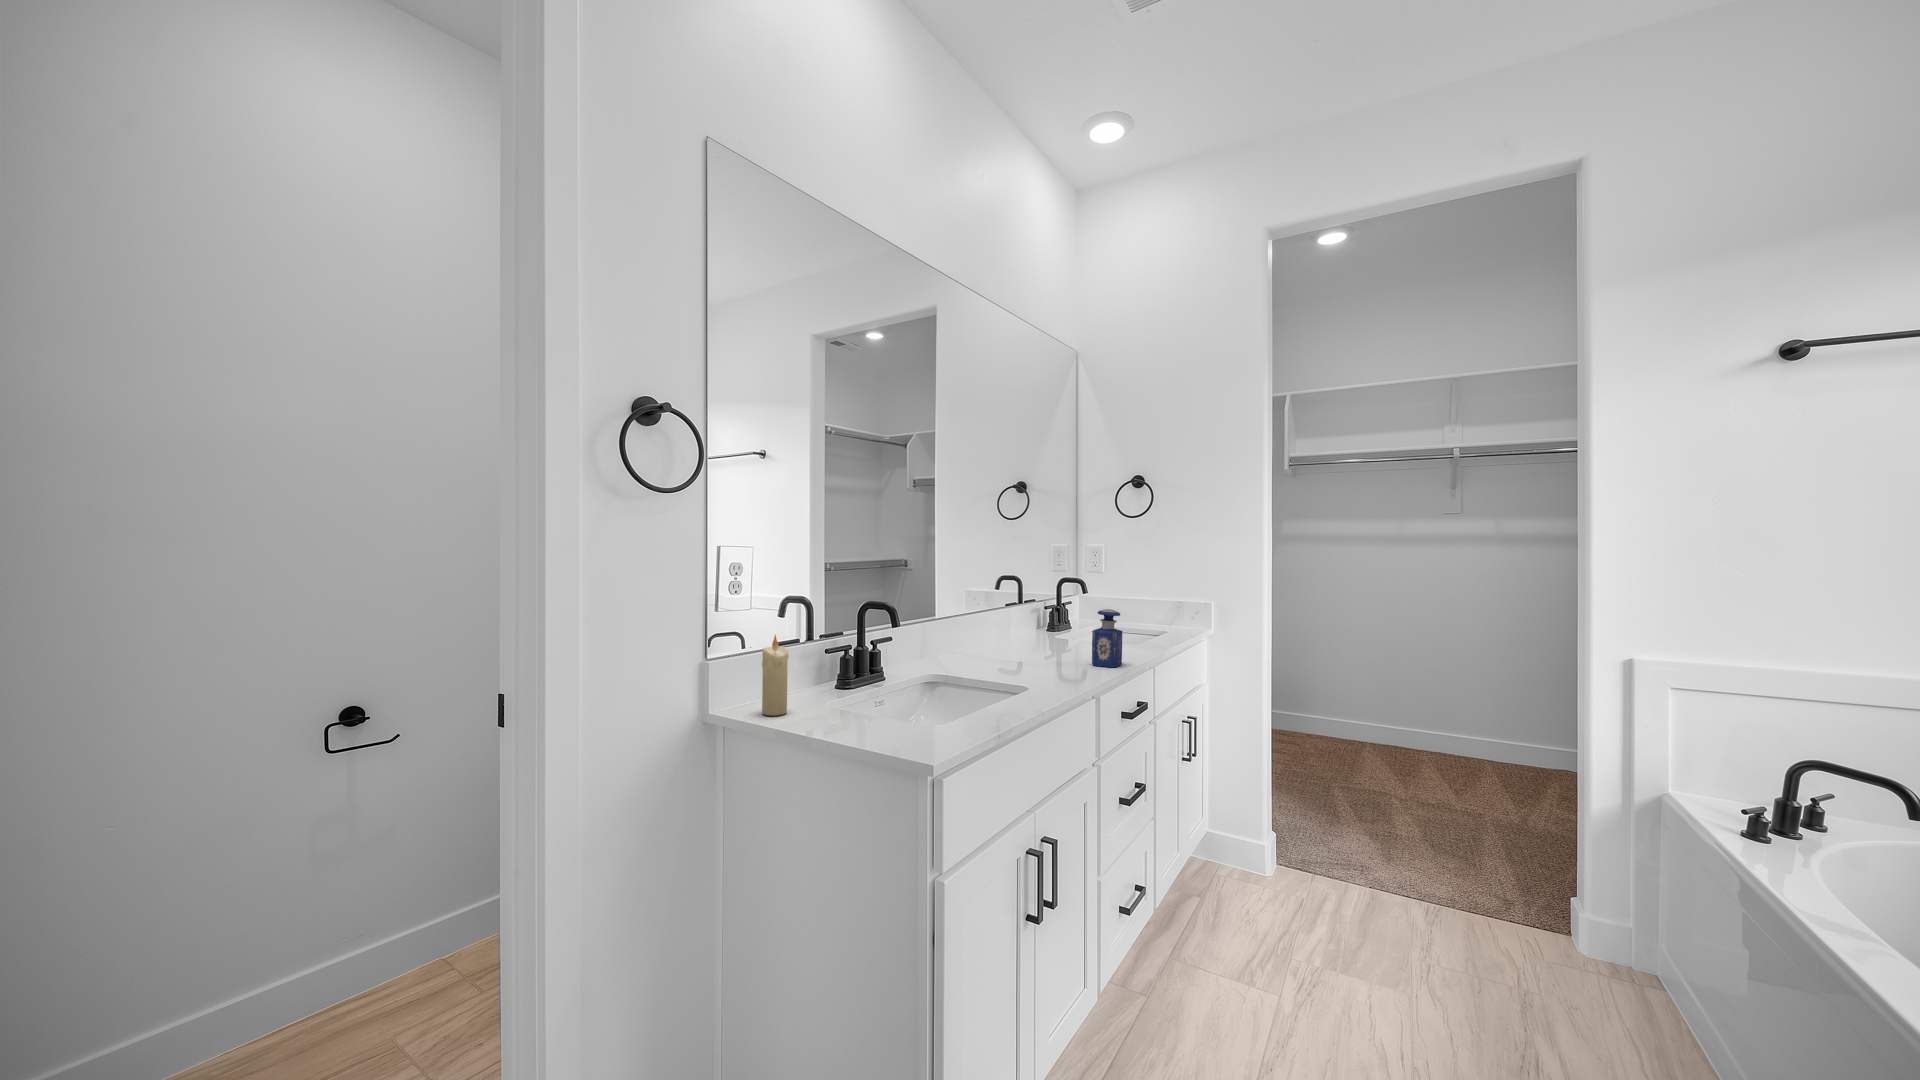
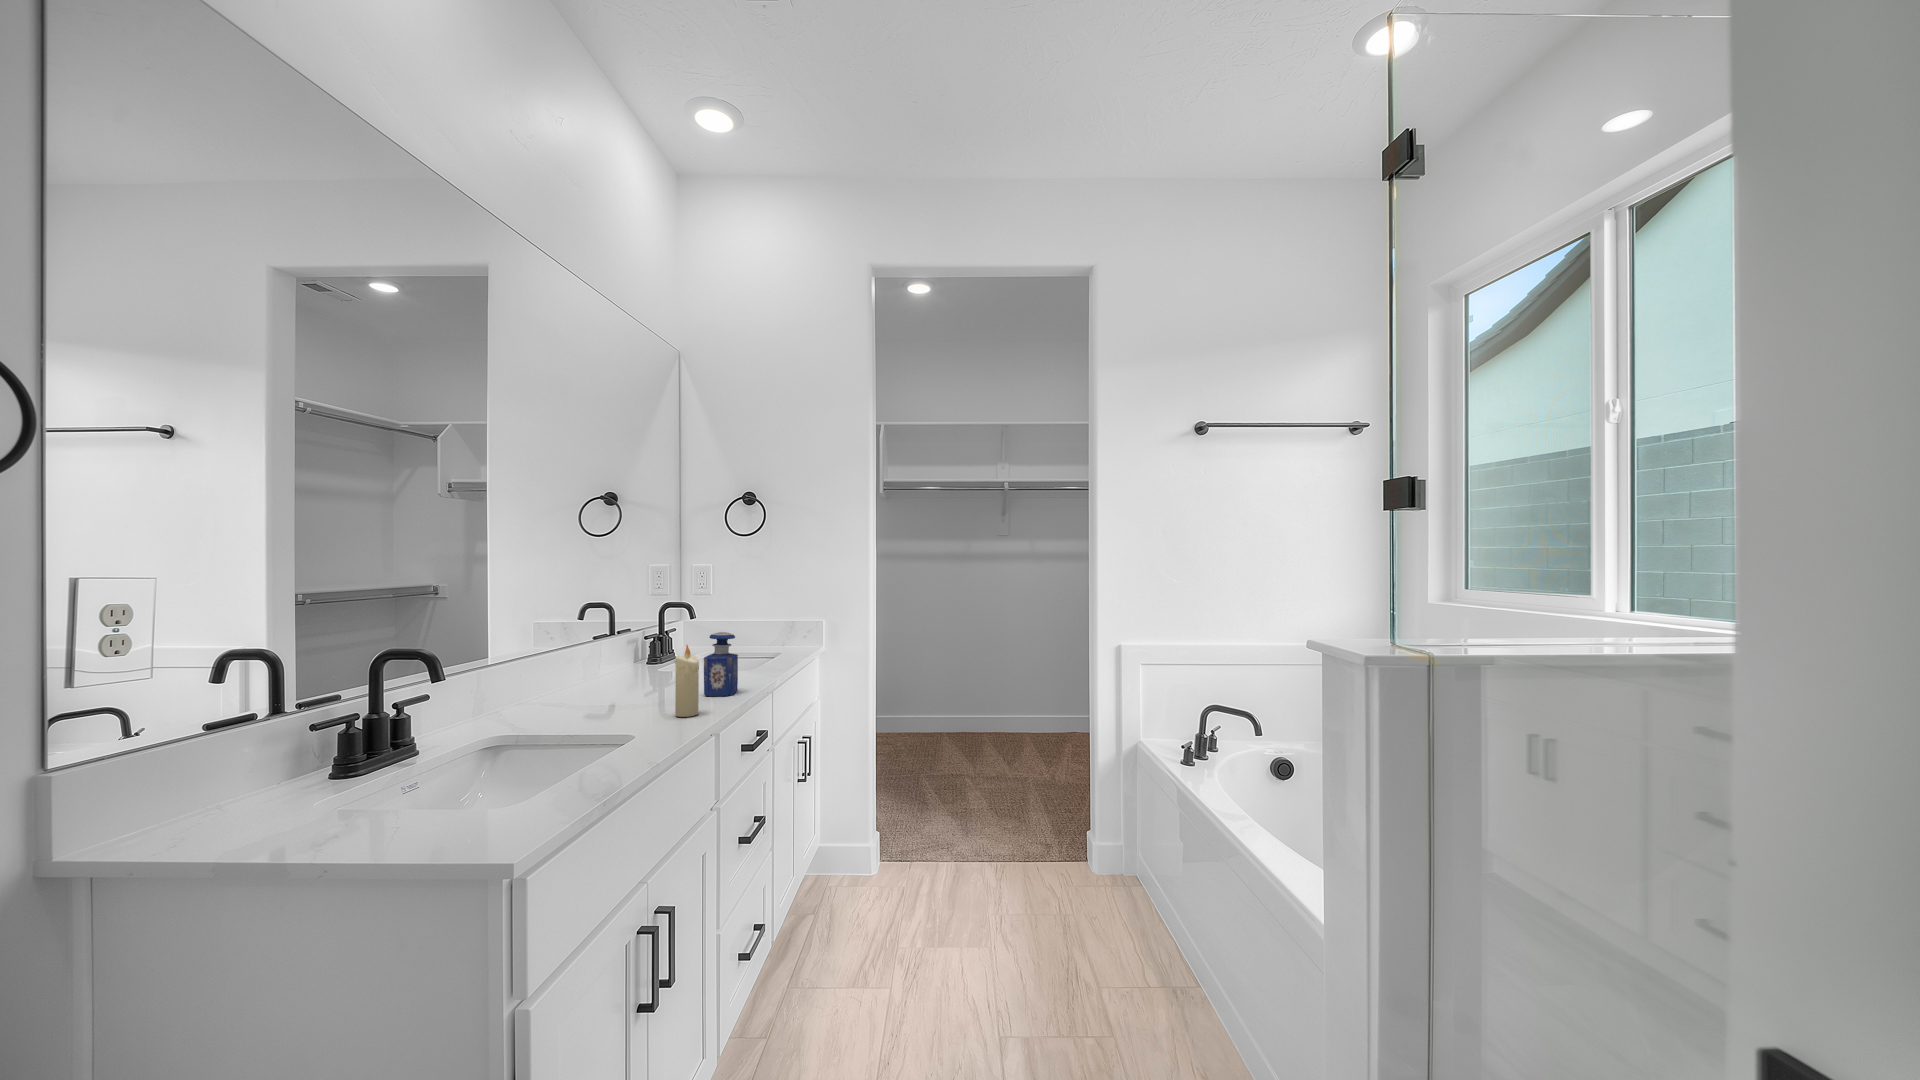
candle: present [762,635,789,716] -> present [675,645,699,717]

